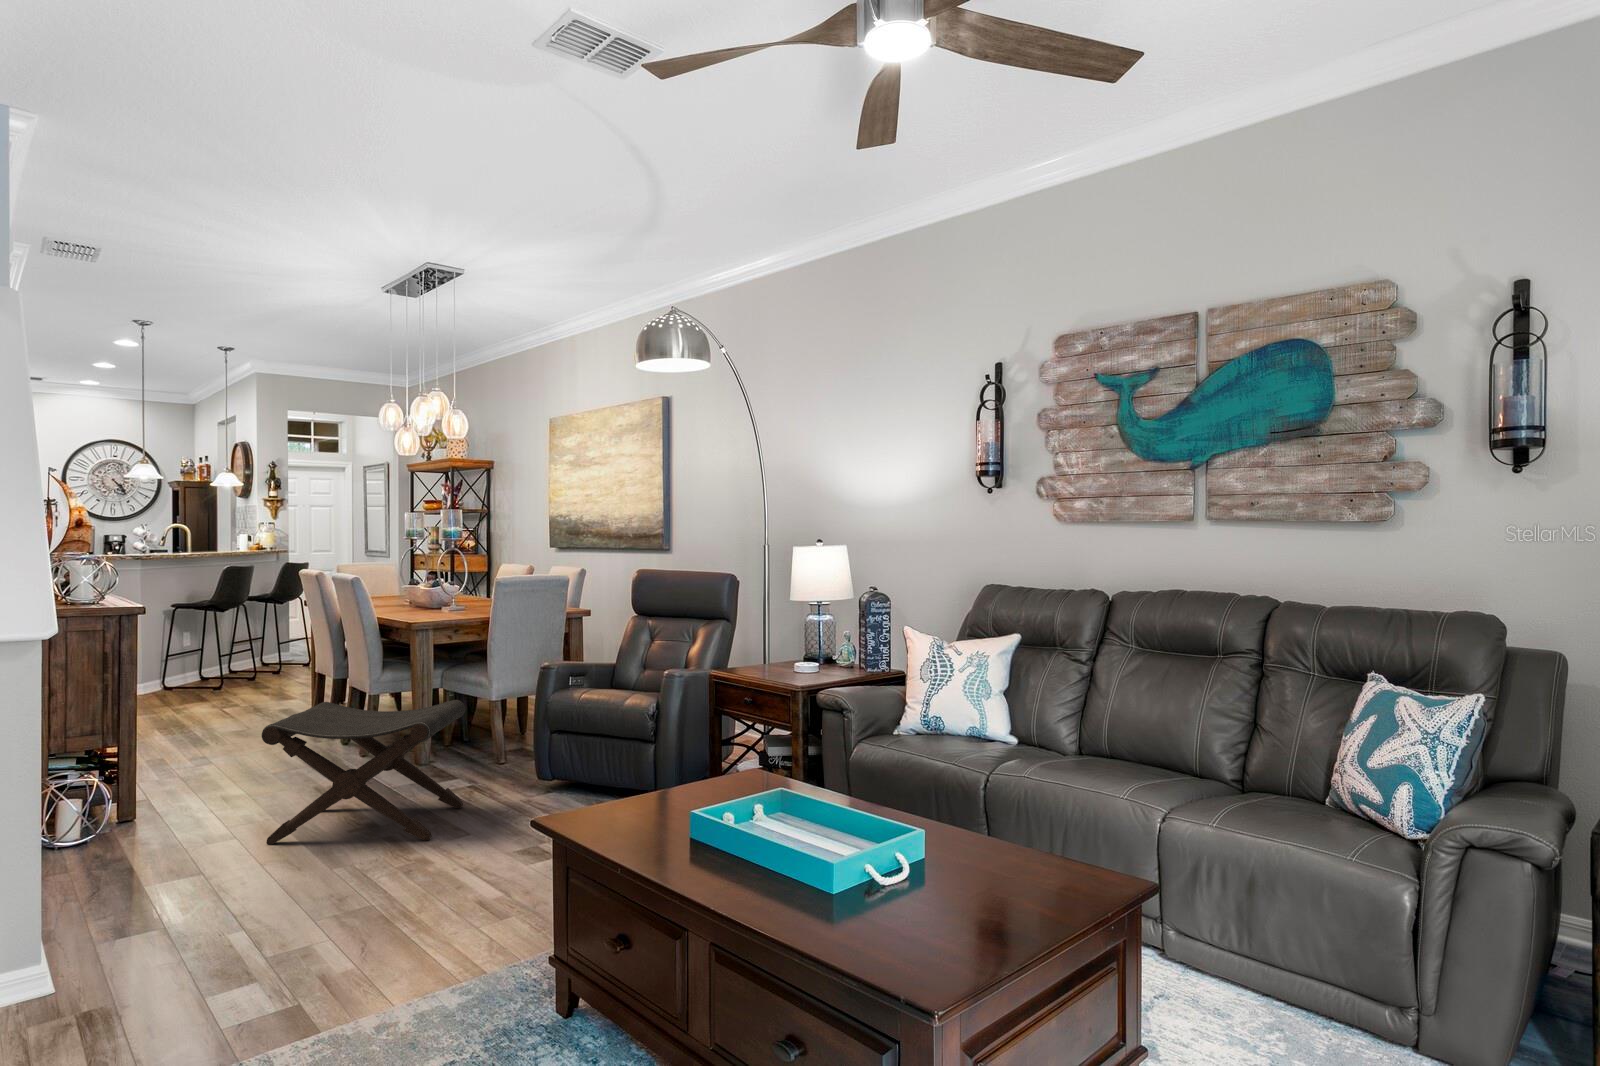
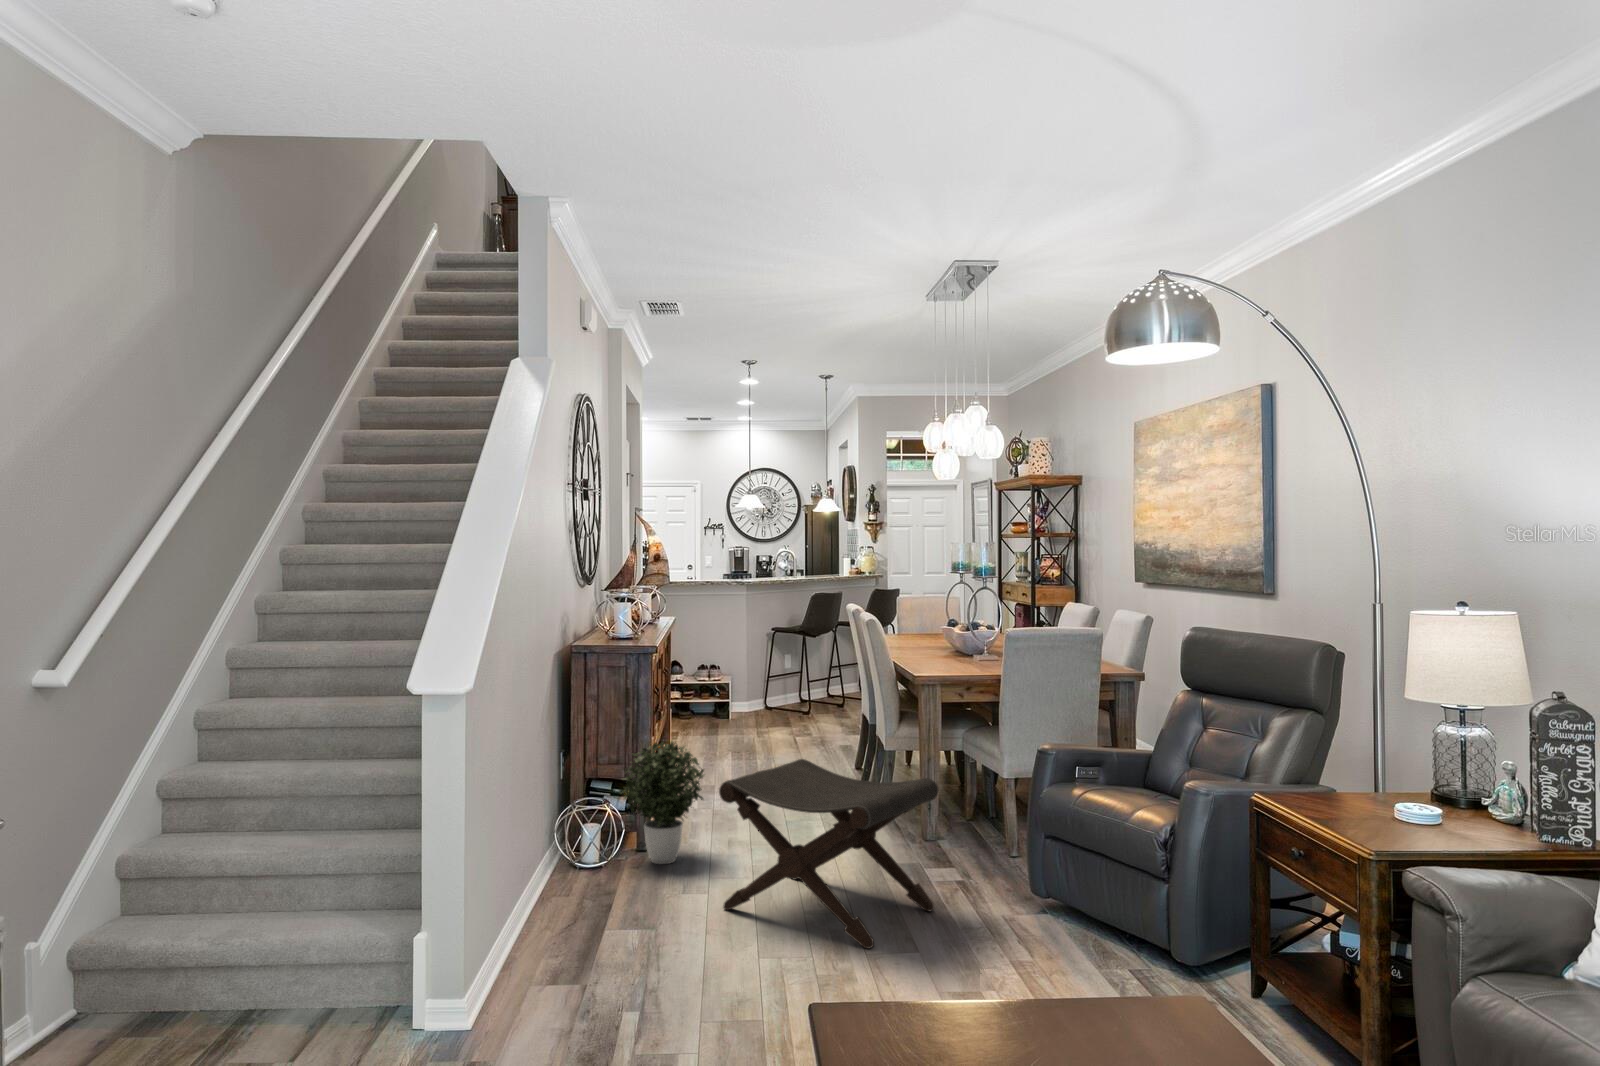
potted plant: none [108,704,210,828] -> present [623,741,705,864]

